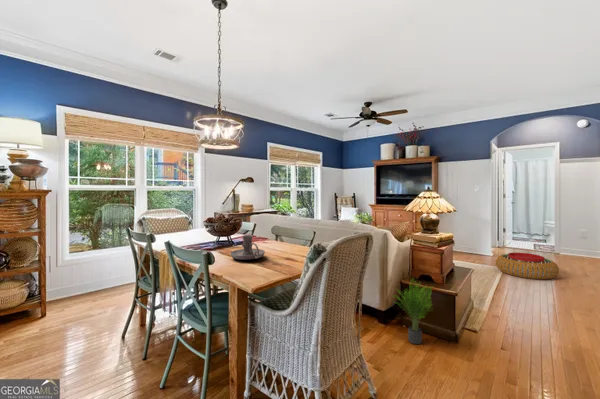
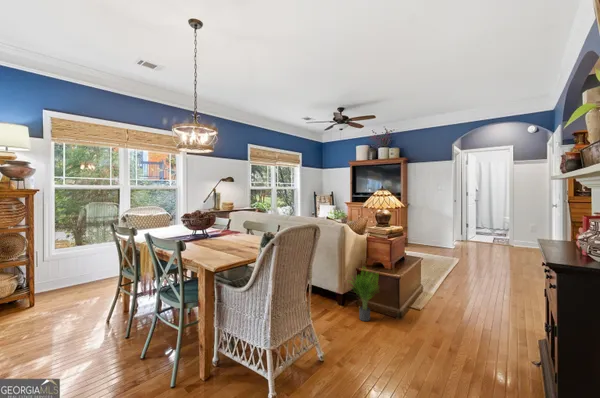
candle holder: present [231,235,265,260] -> none [203,229,233,249]
pouf: present [496,253,559,279] -> none [453,246,505,269]

